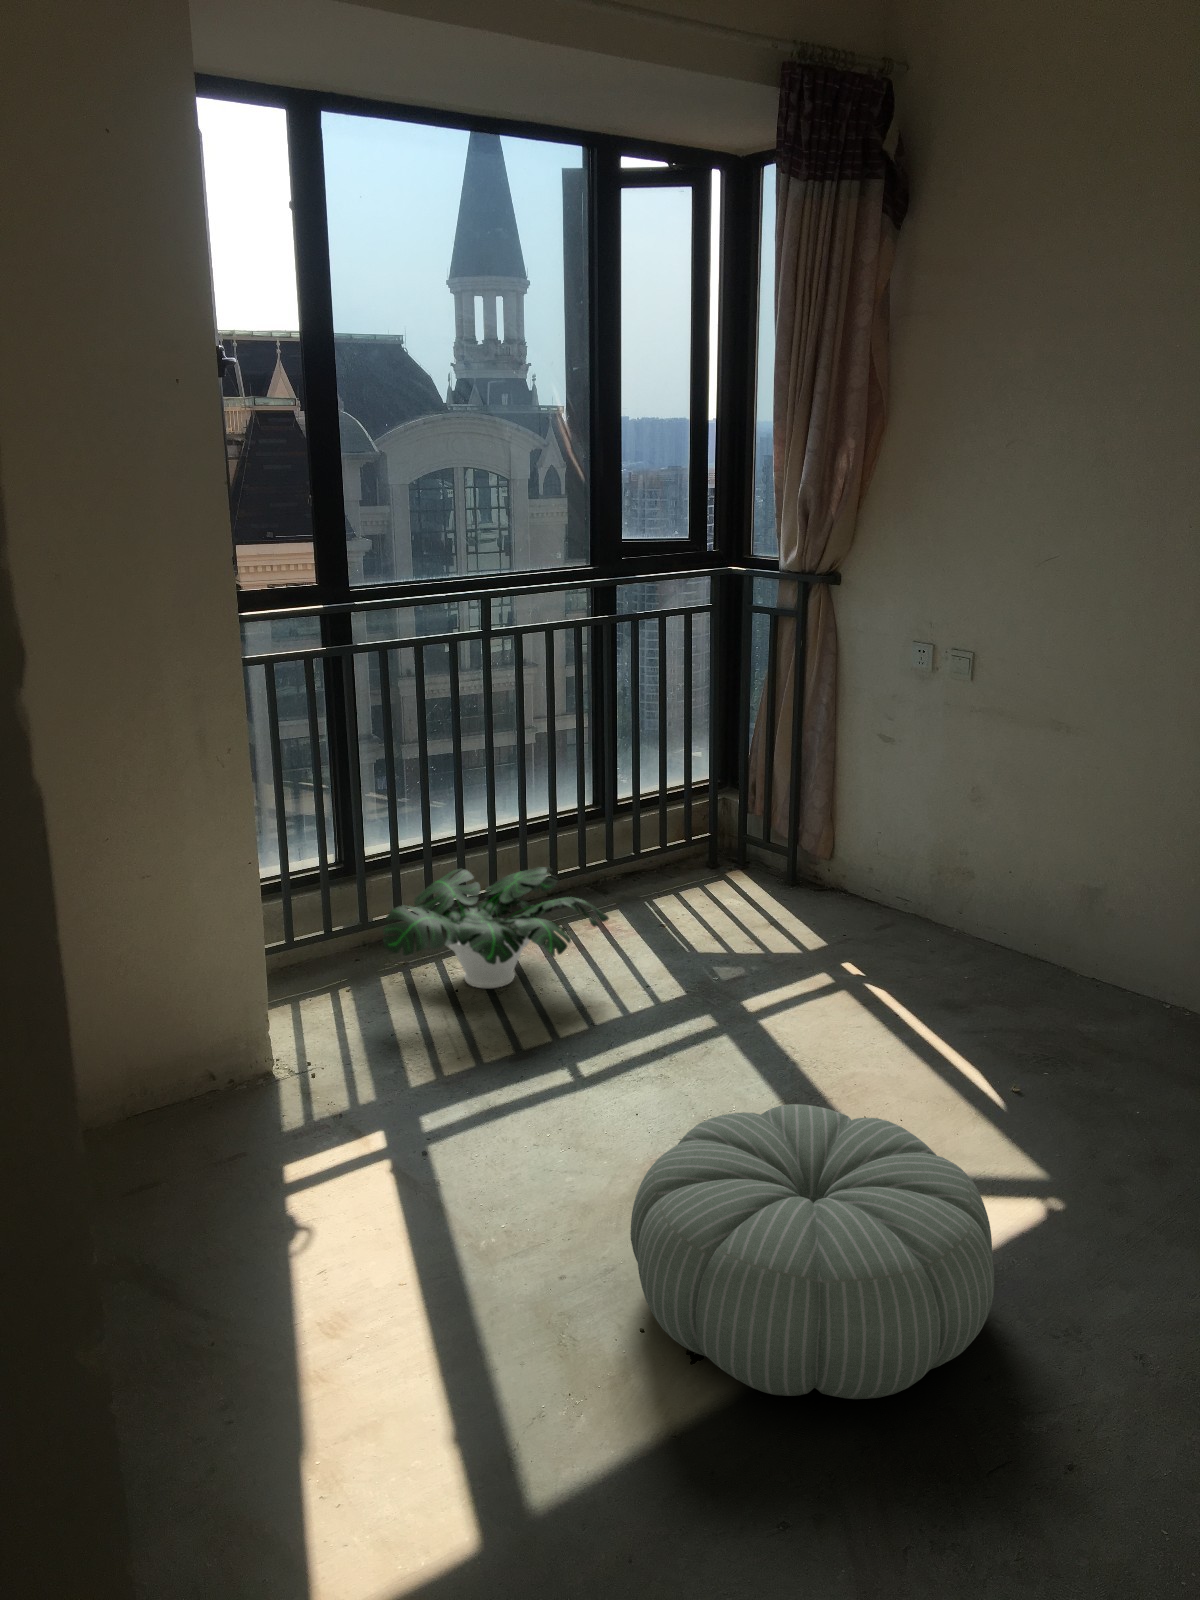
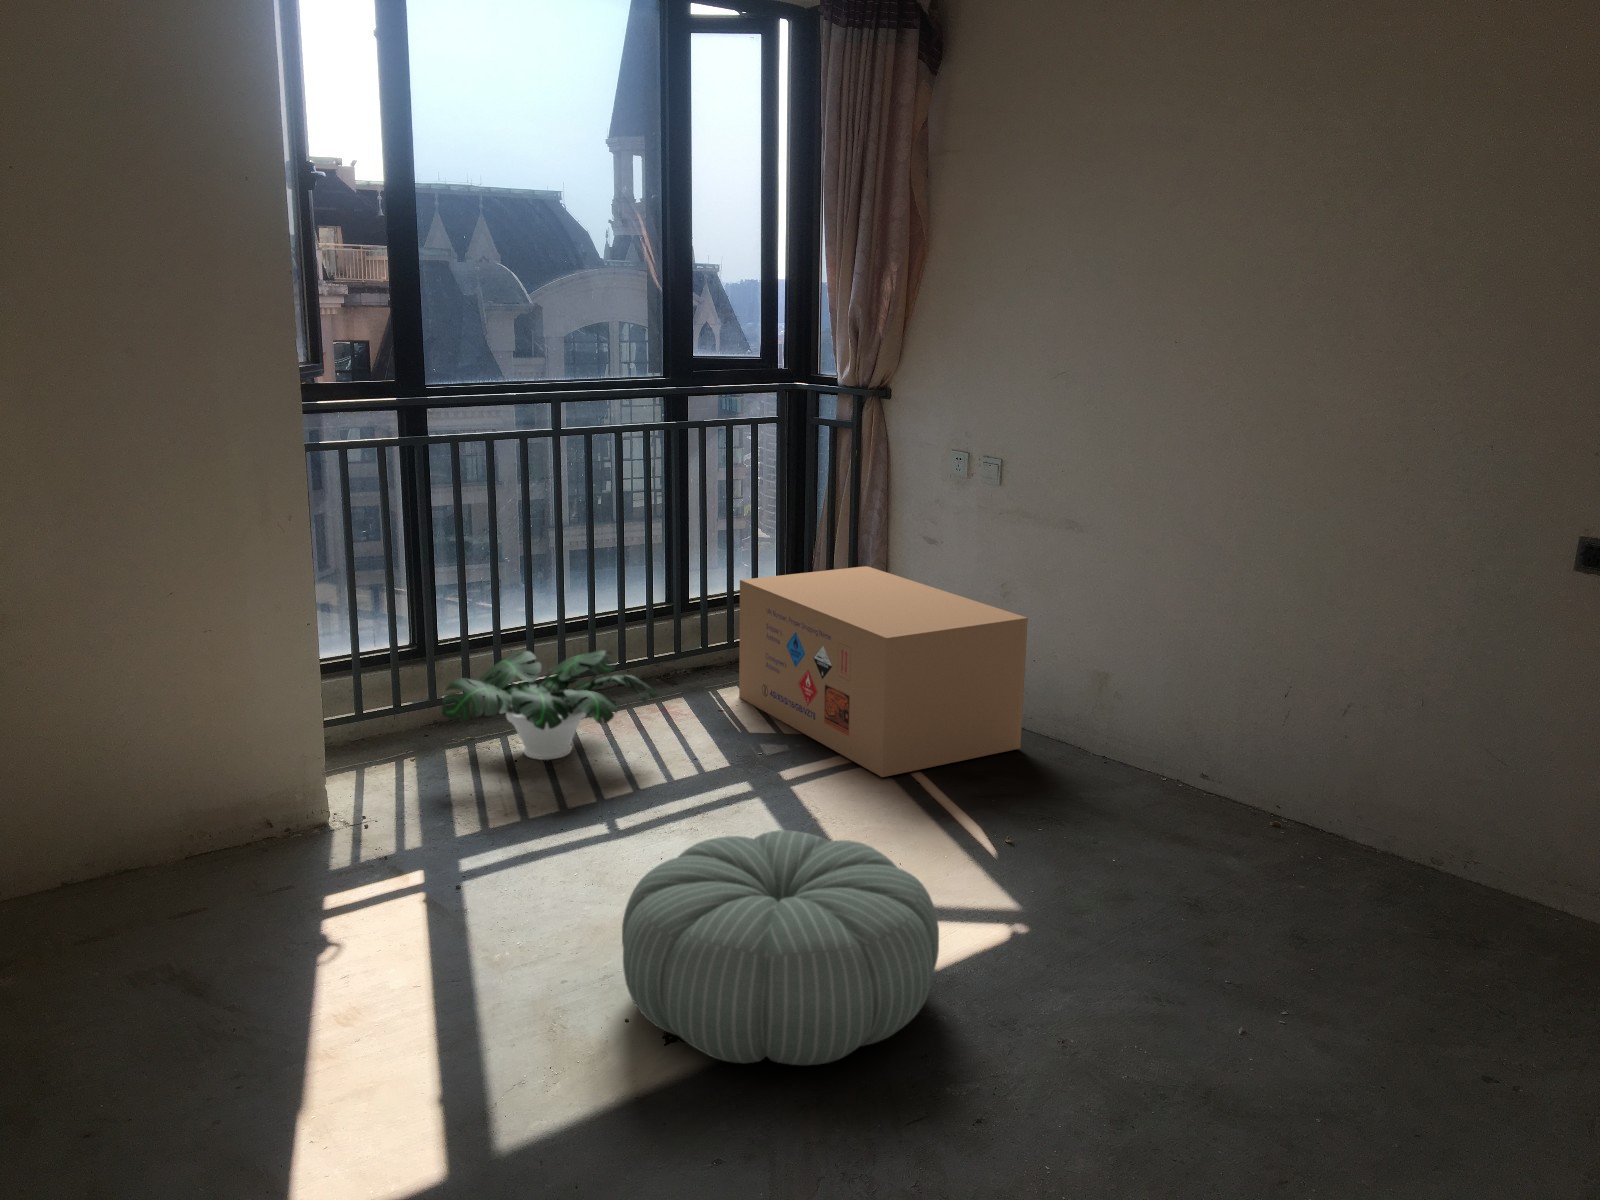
cardboard box: none [679,765,1008,1008] -> present [739,566,1028,777]

